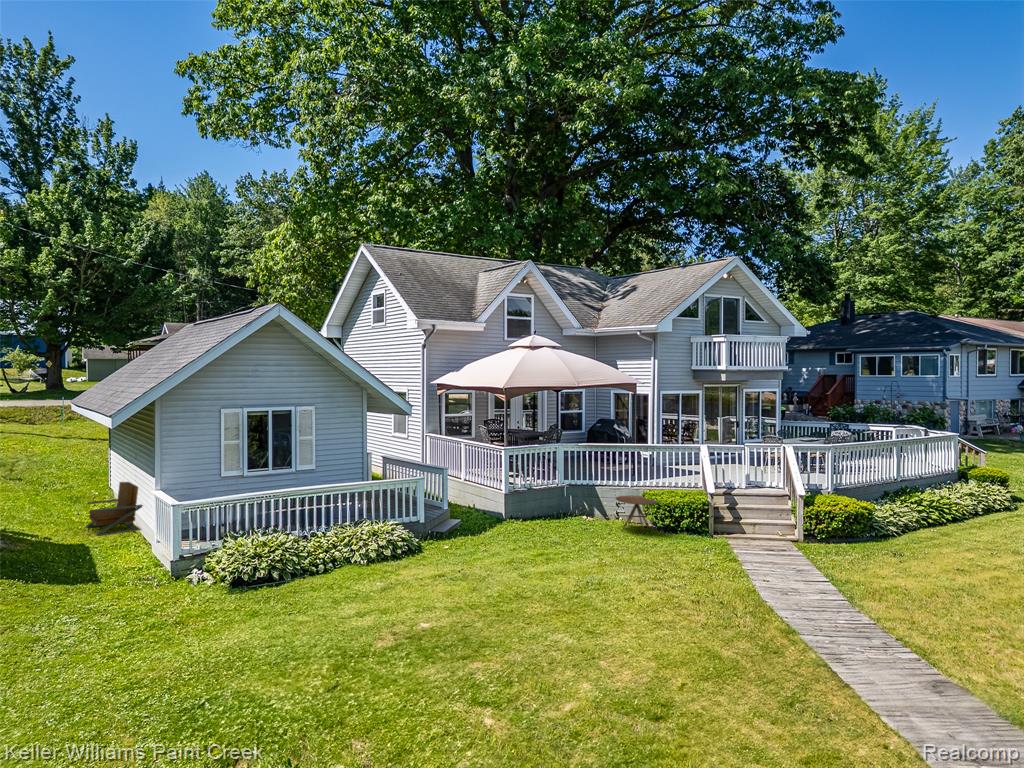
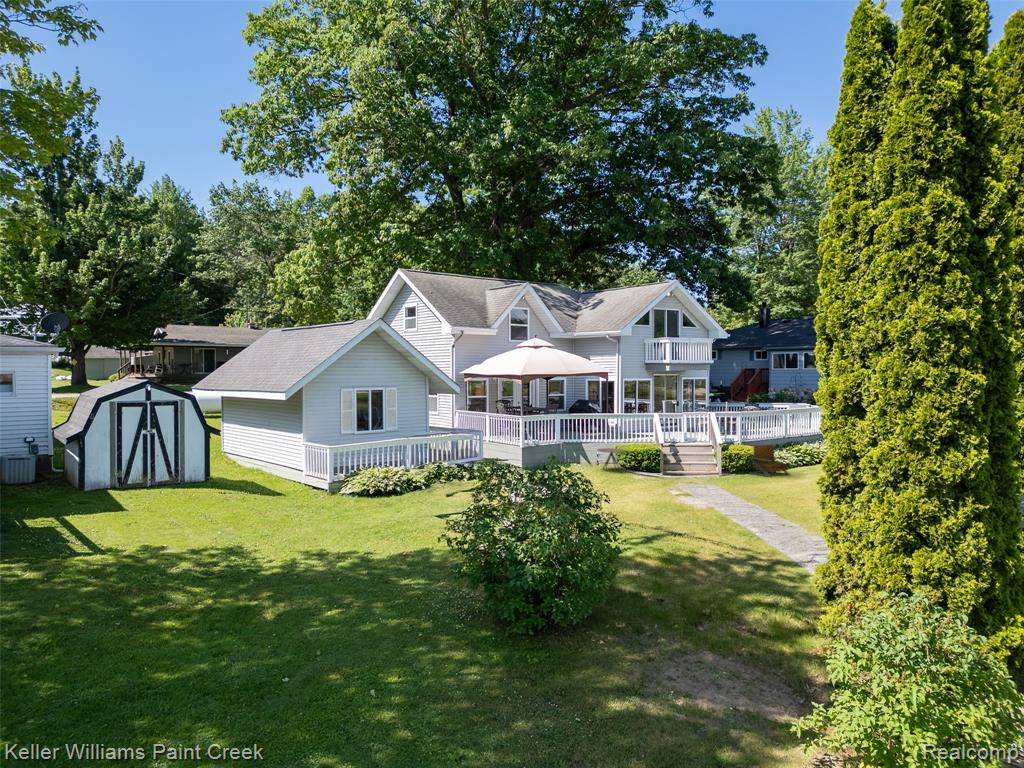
lounge chair: present [87,482,143,536] -> present [749,445,790,477]

